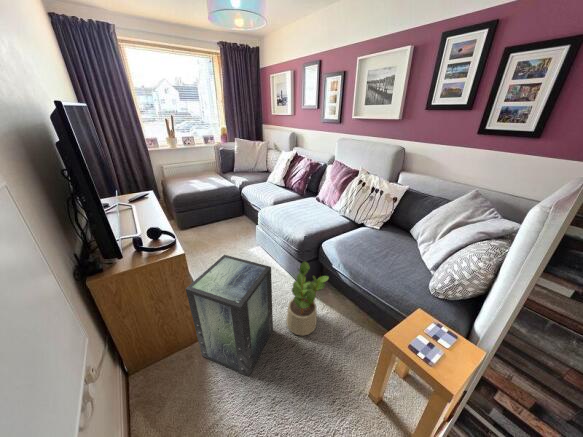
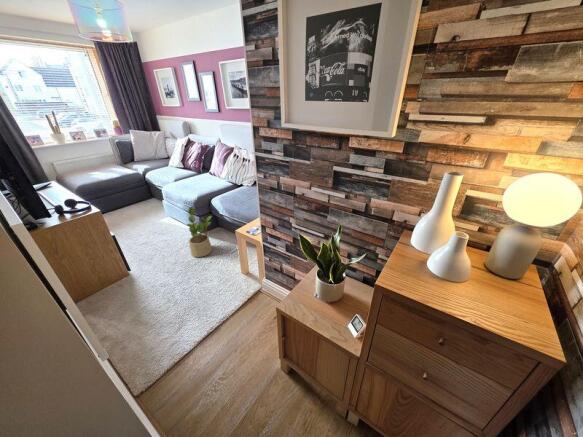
storage box: present [186,255,273,376] -> none [108,212,181,281]

